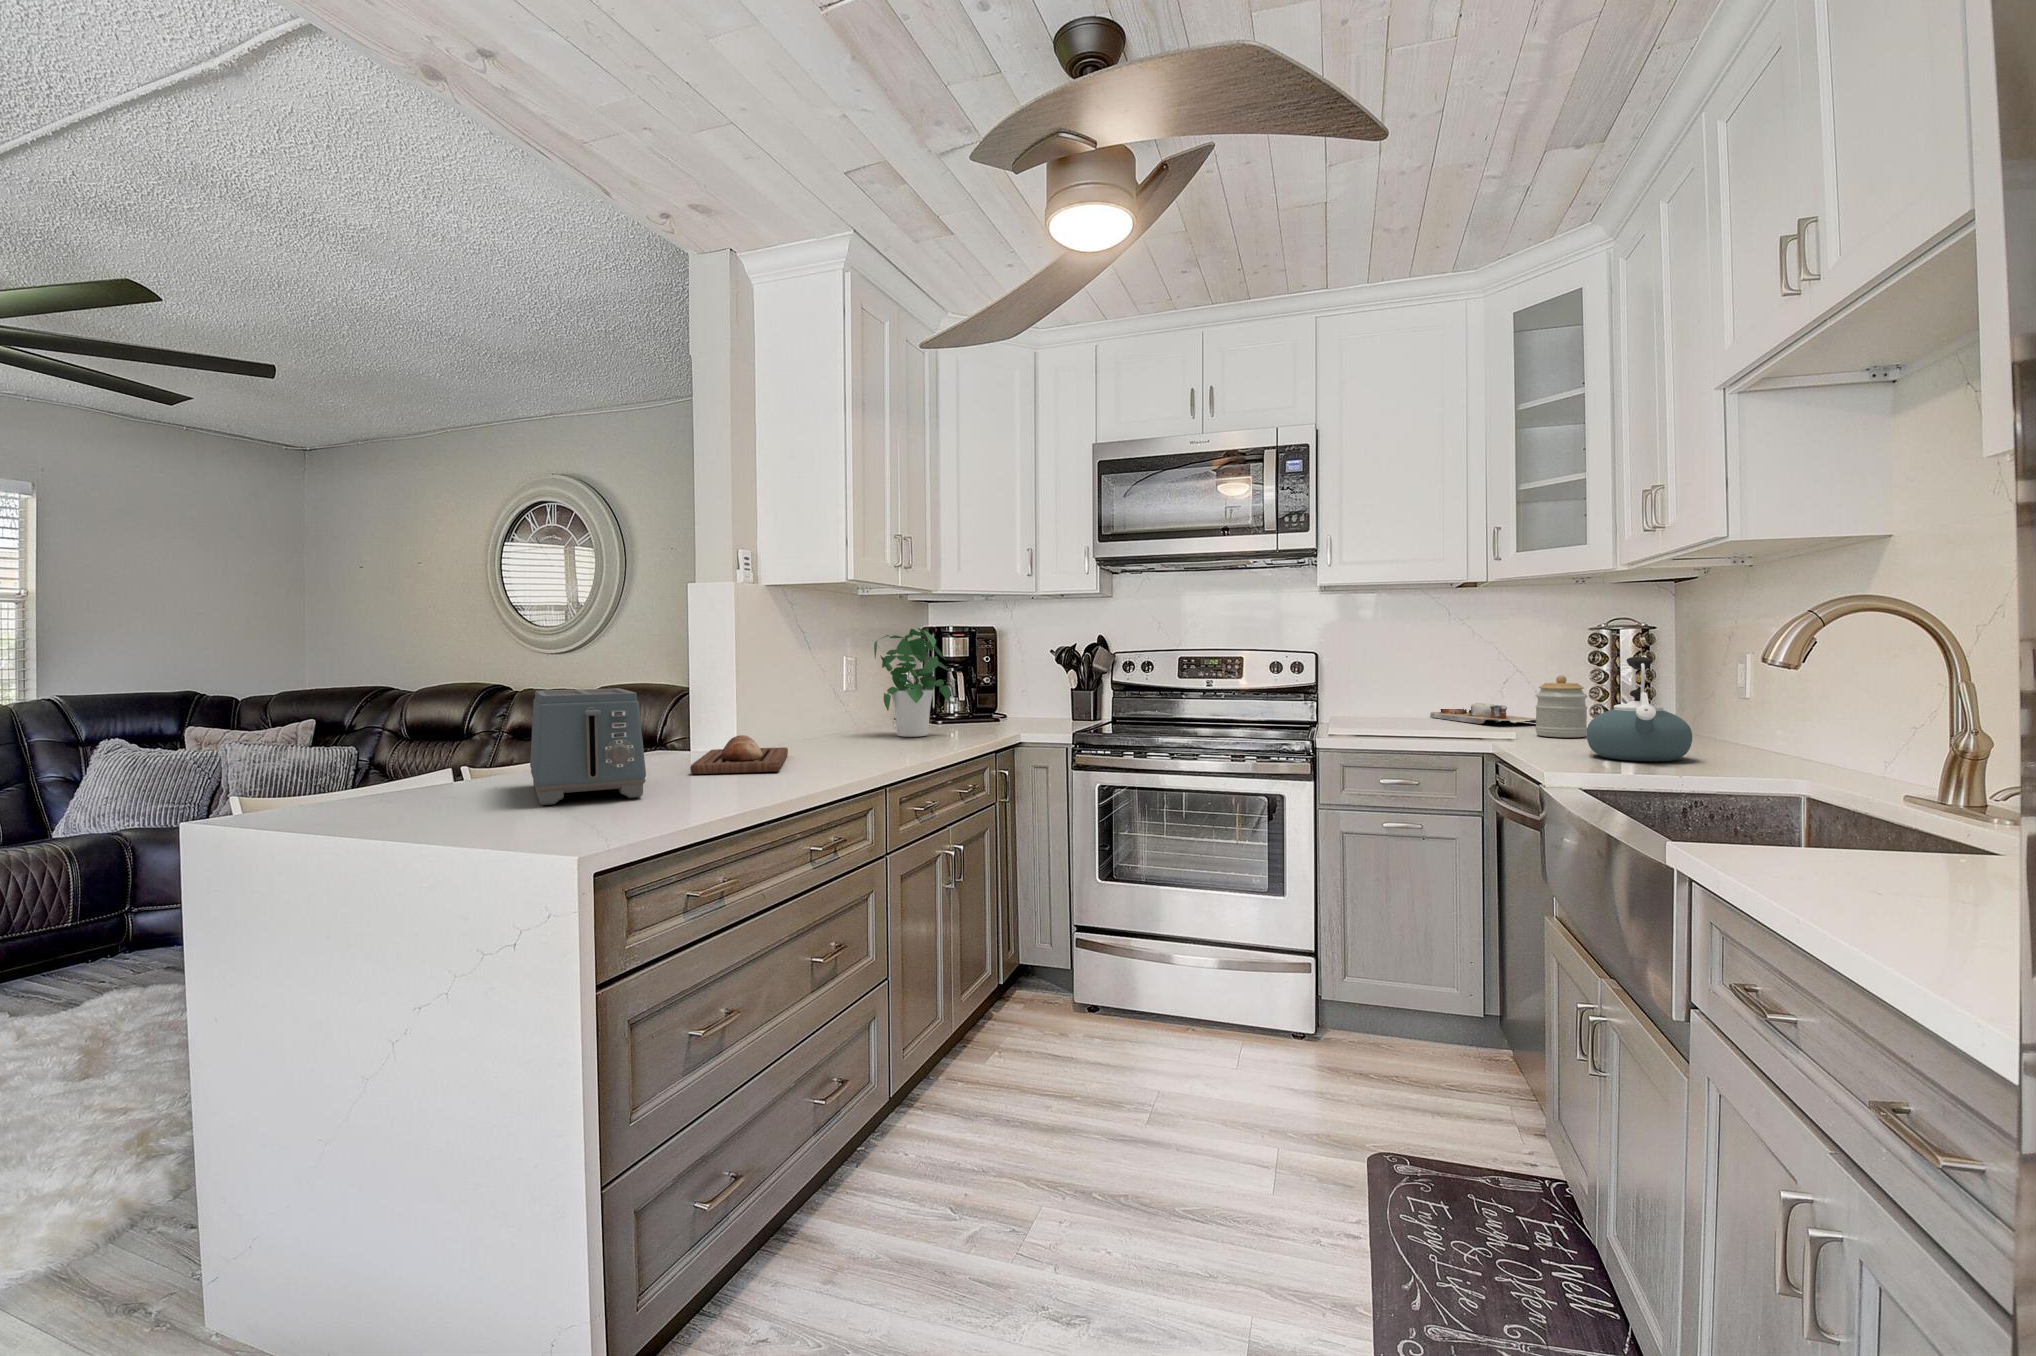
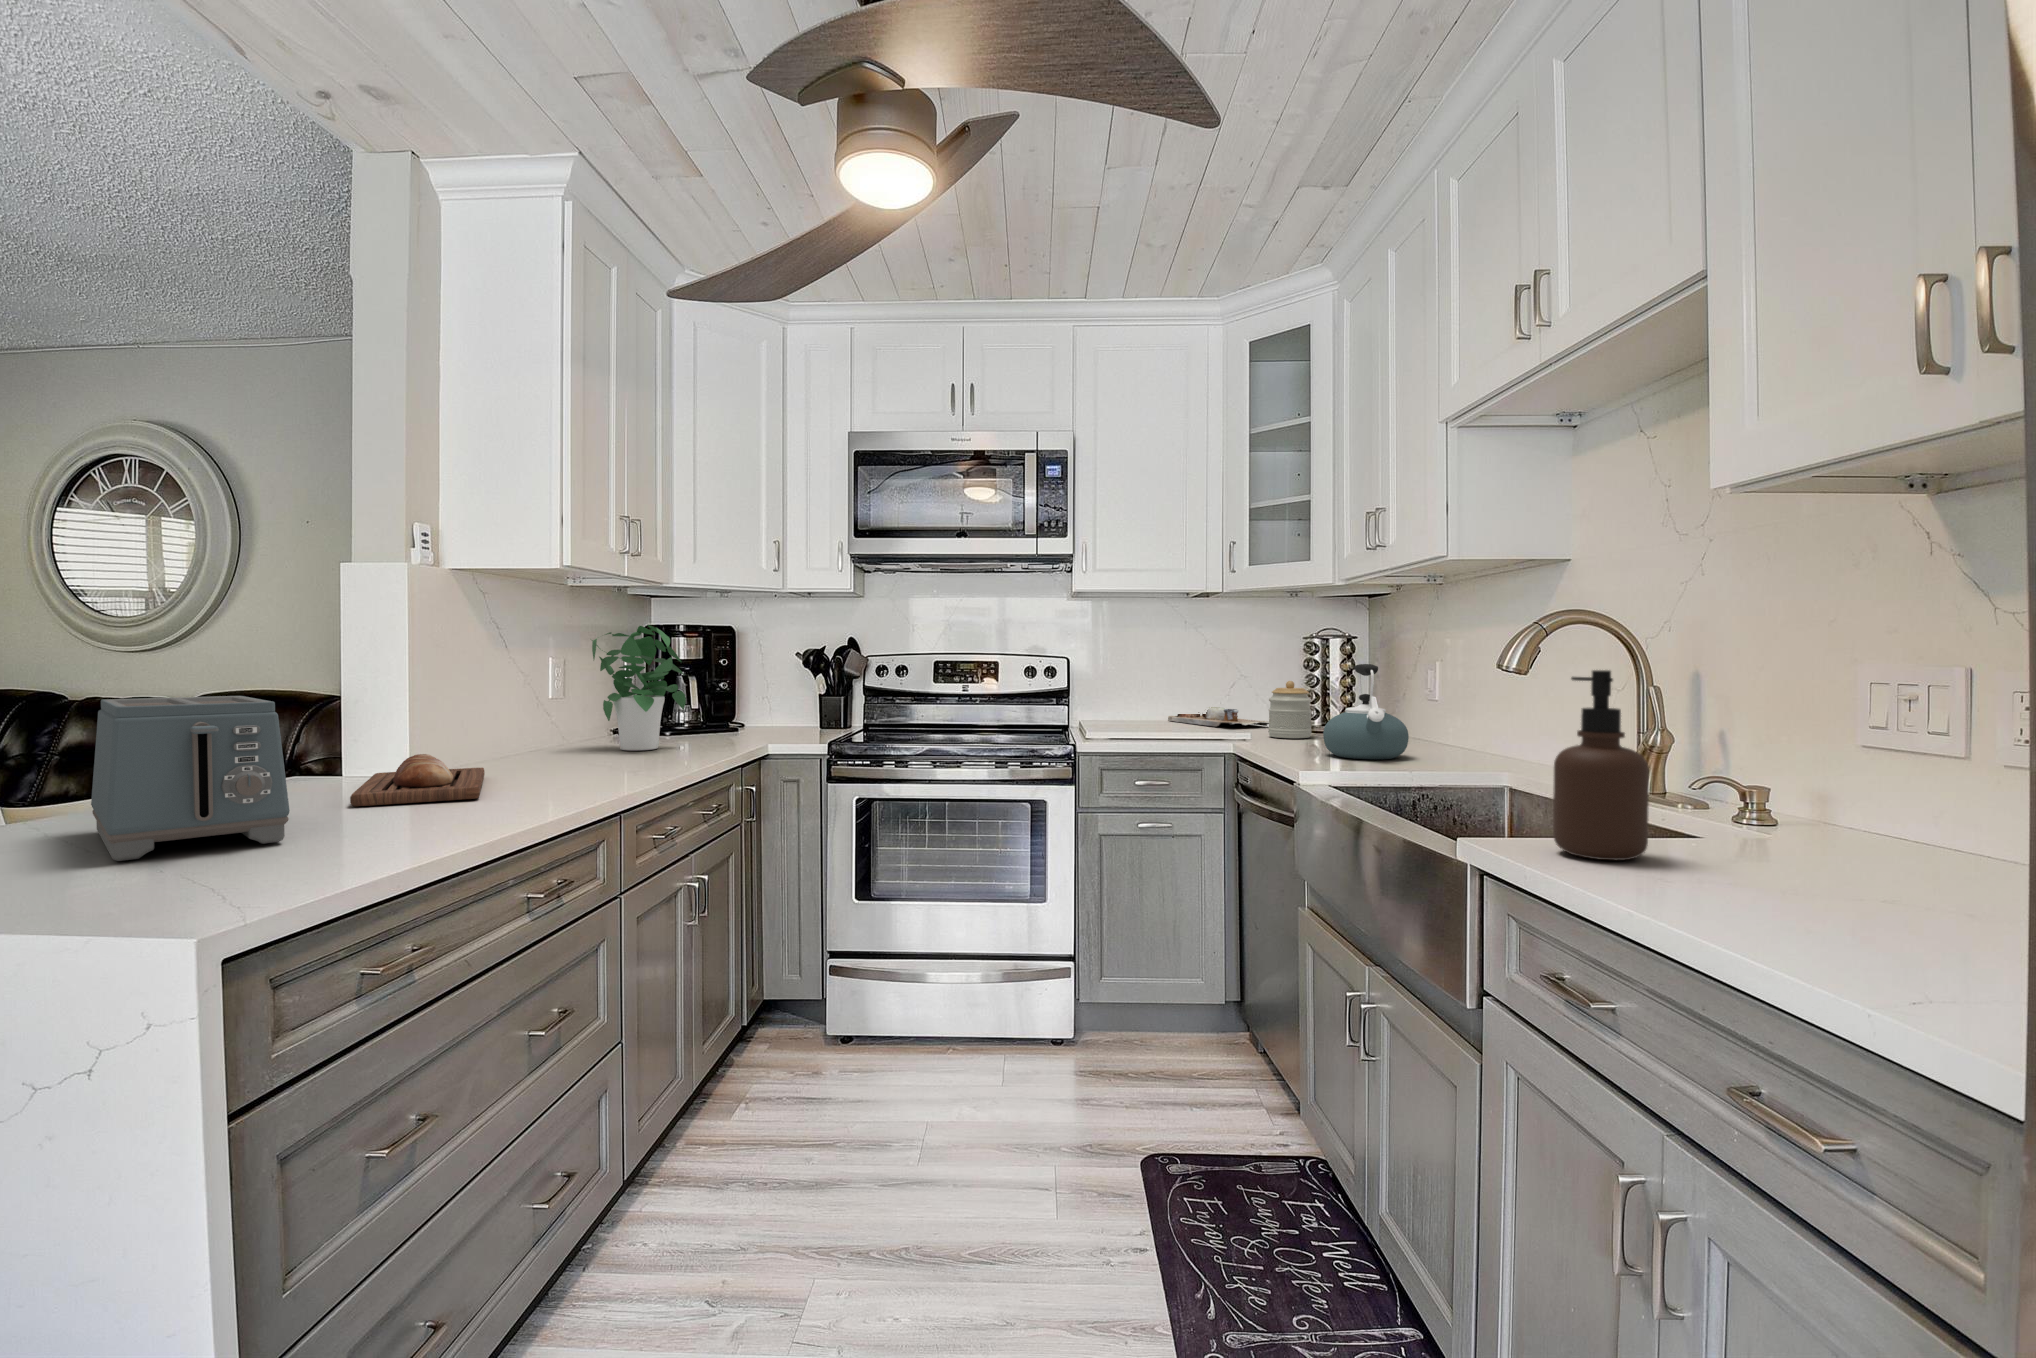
soap dispenser: none [1782,664,1901,874] -> present [1553,670,1649,860]

